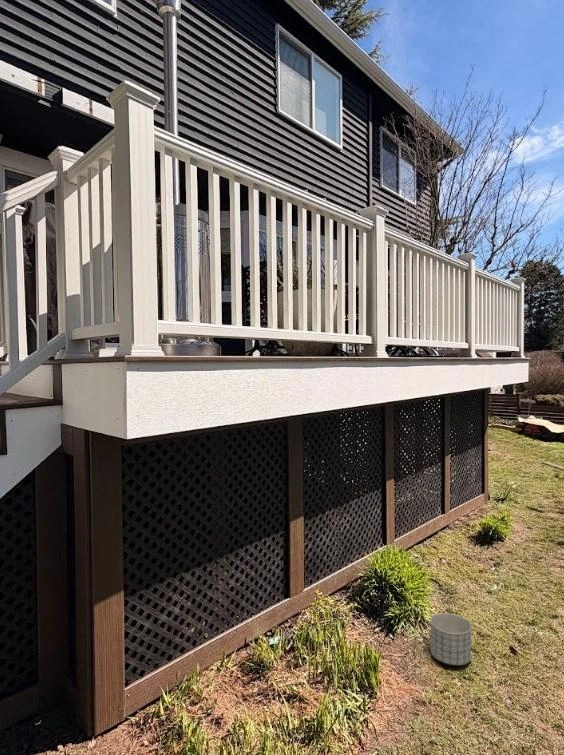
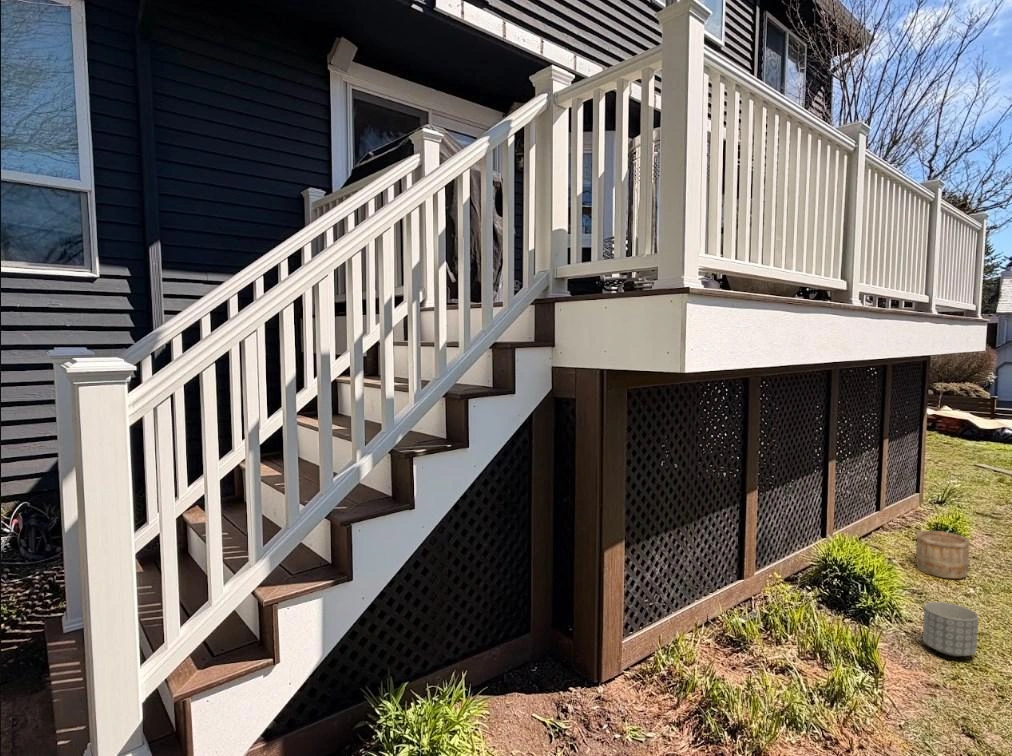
wooden bucket: none [458,536,498,577] -> present [916,531,971,579]

